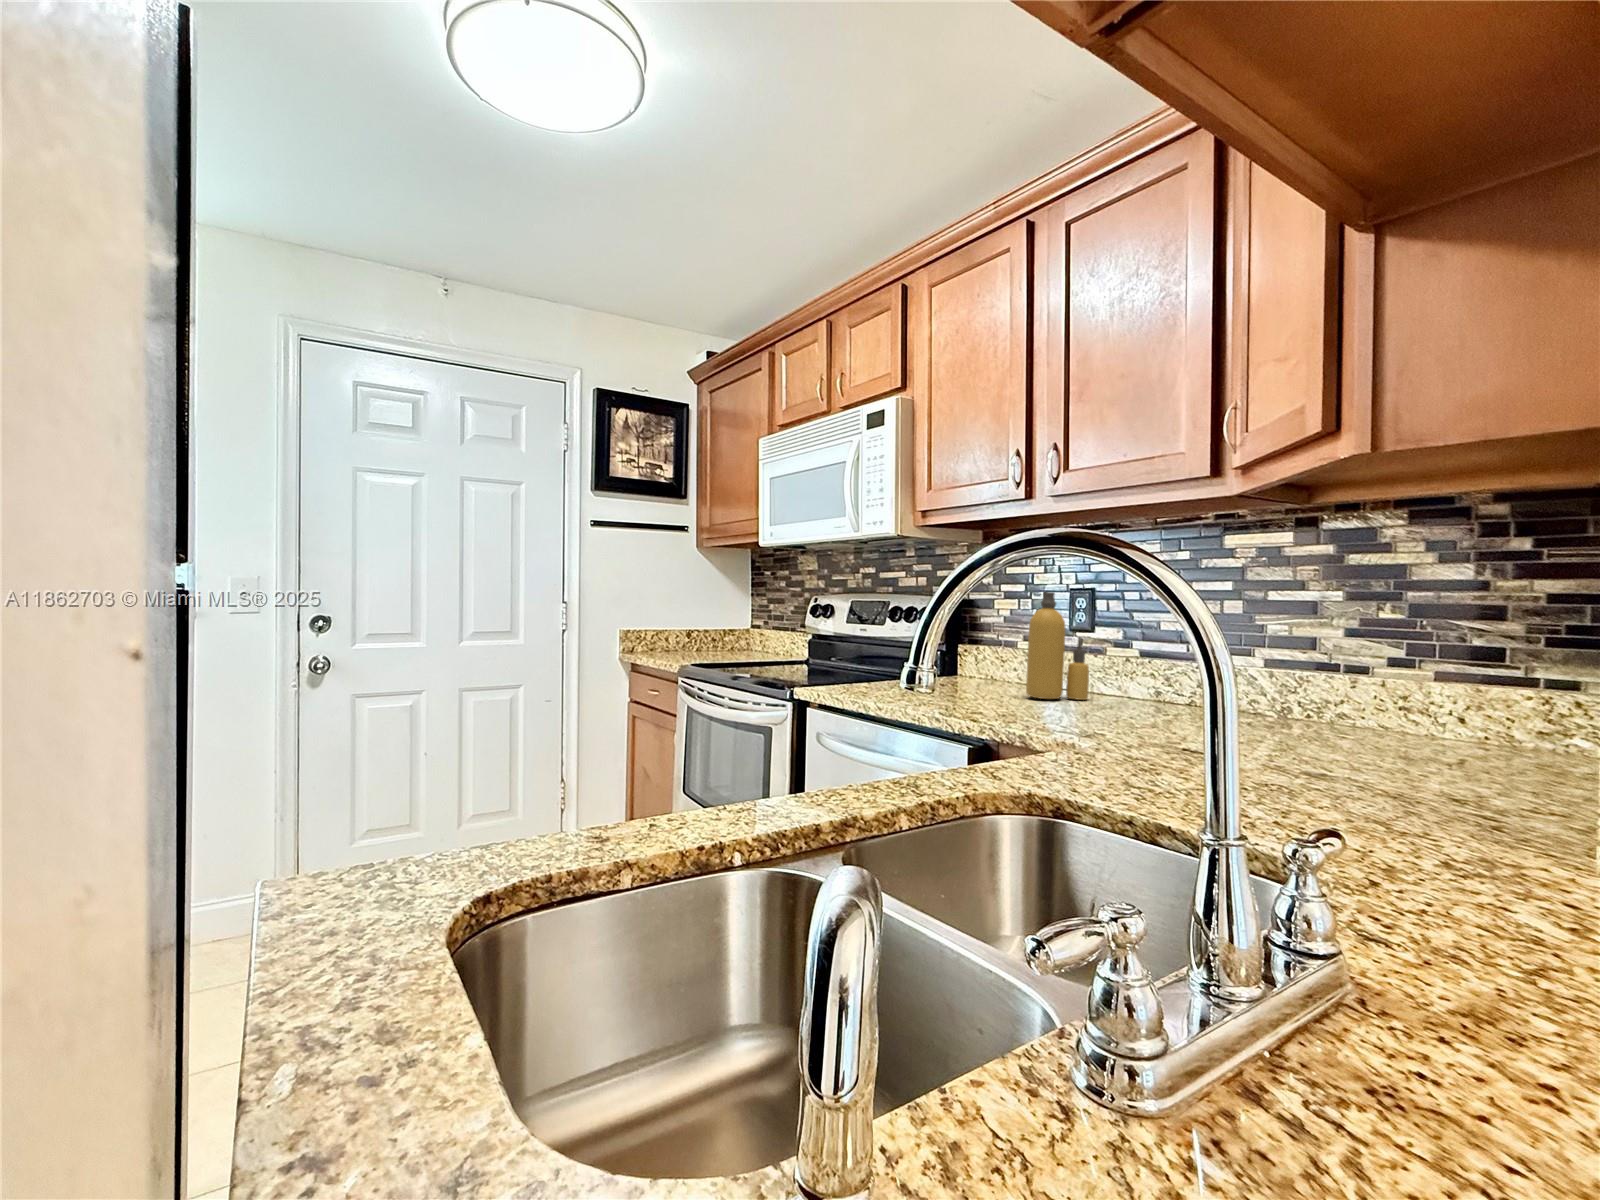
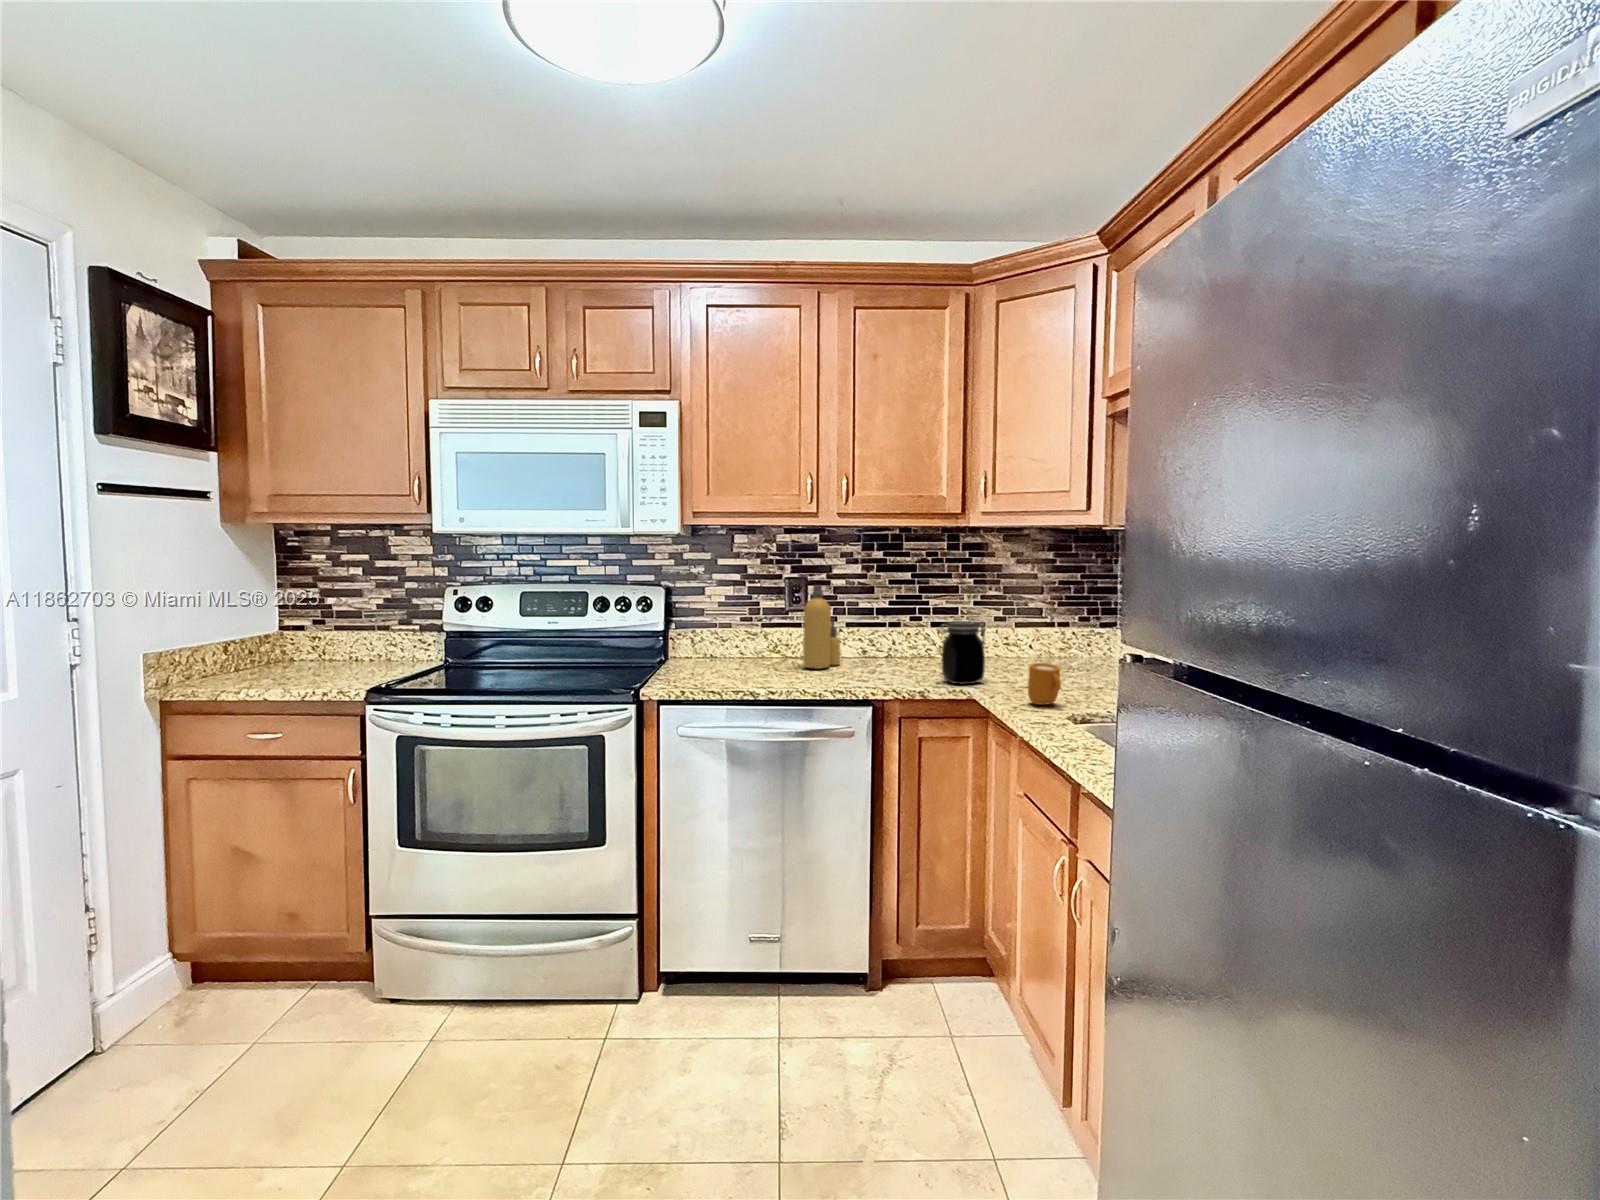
jar: none [1089,641,1157,741] -> present [941,621,986,684]
mug: none [1040,702,1098,778] -> present [1028,663,1061,705]

